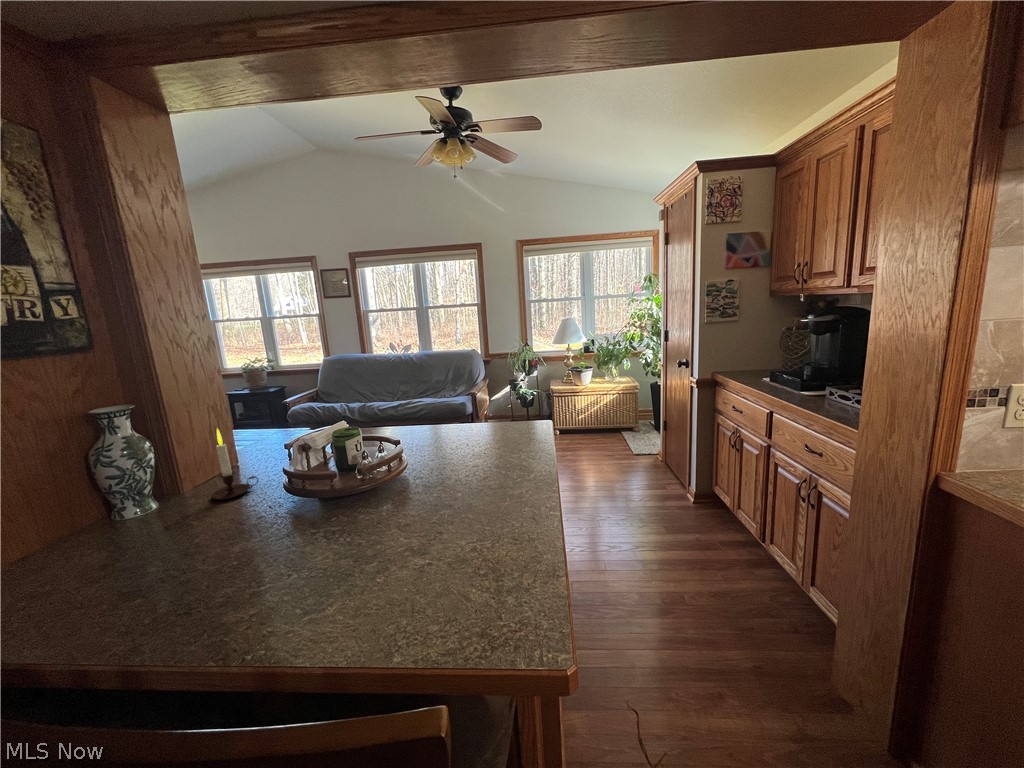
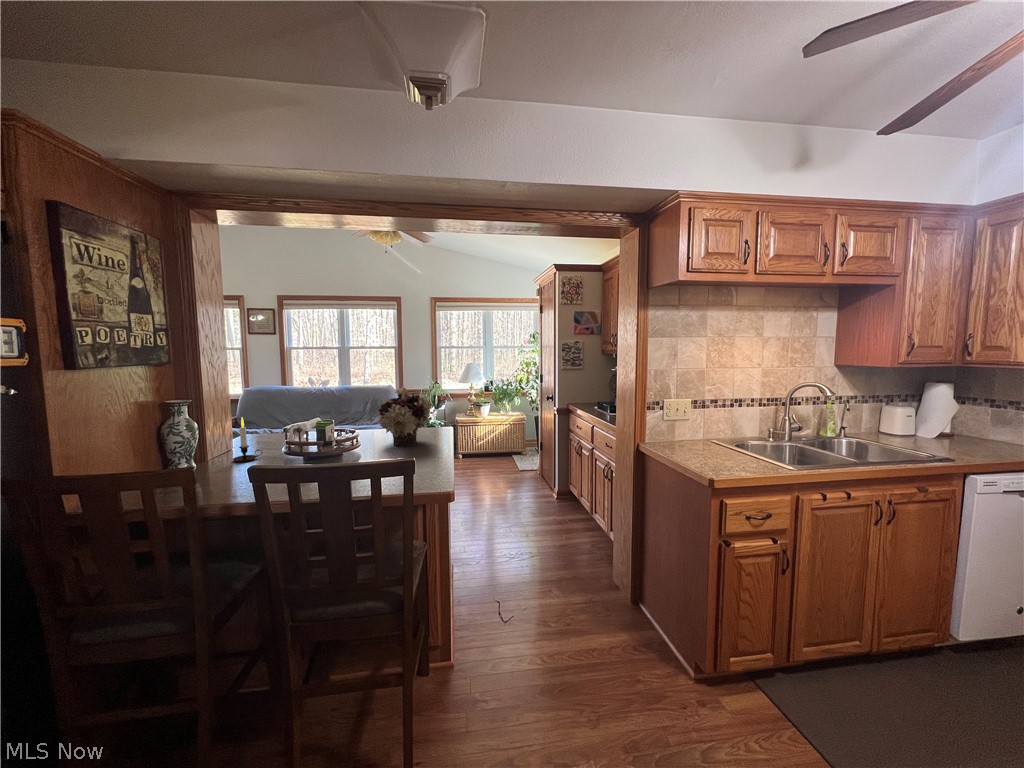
flower arrangement: none [431,367,518,467] -> present [378,386,431,447]

